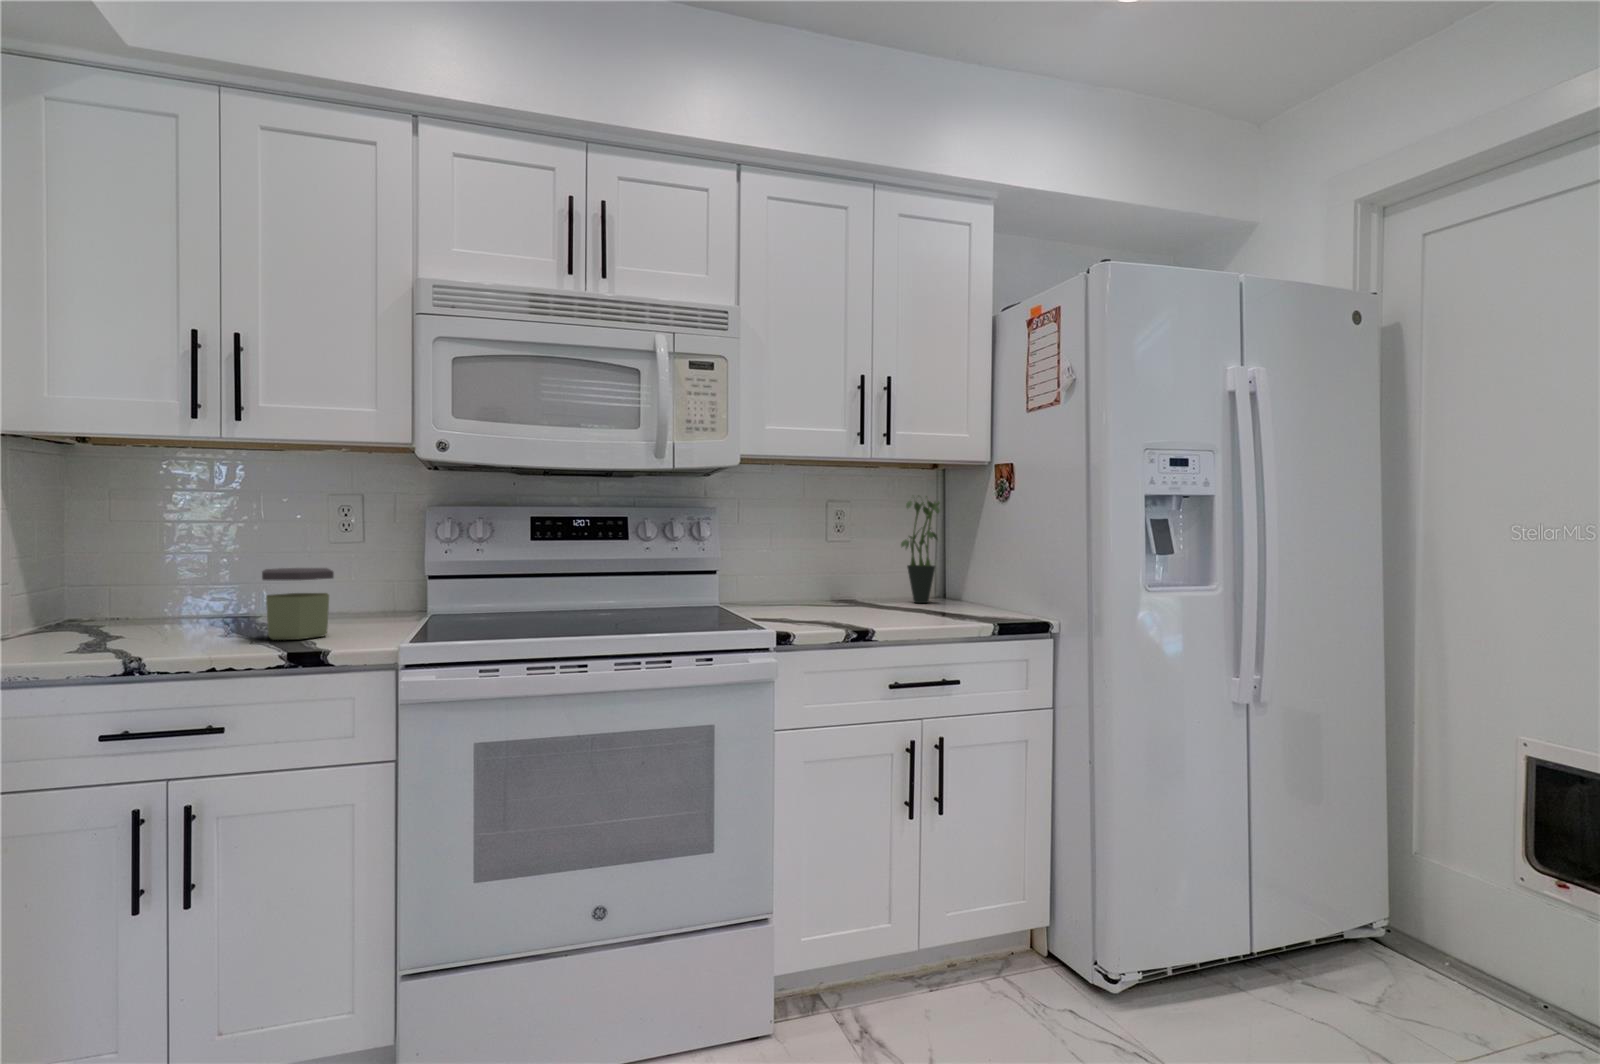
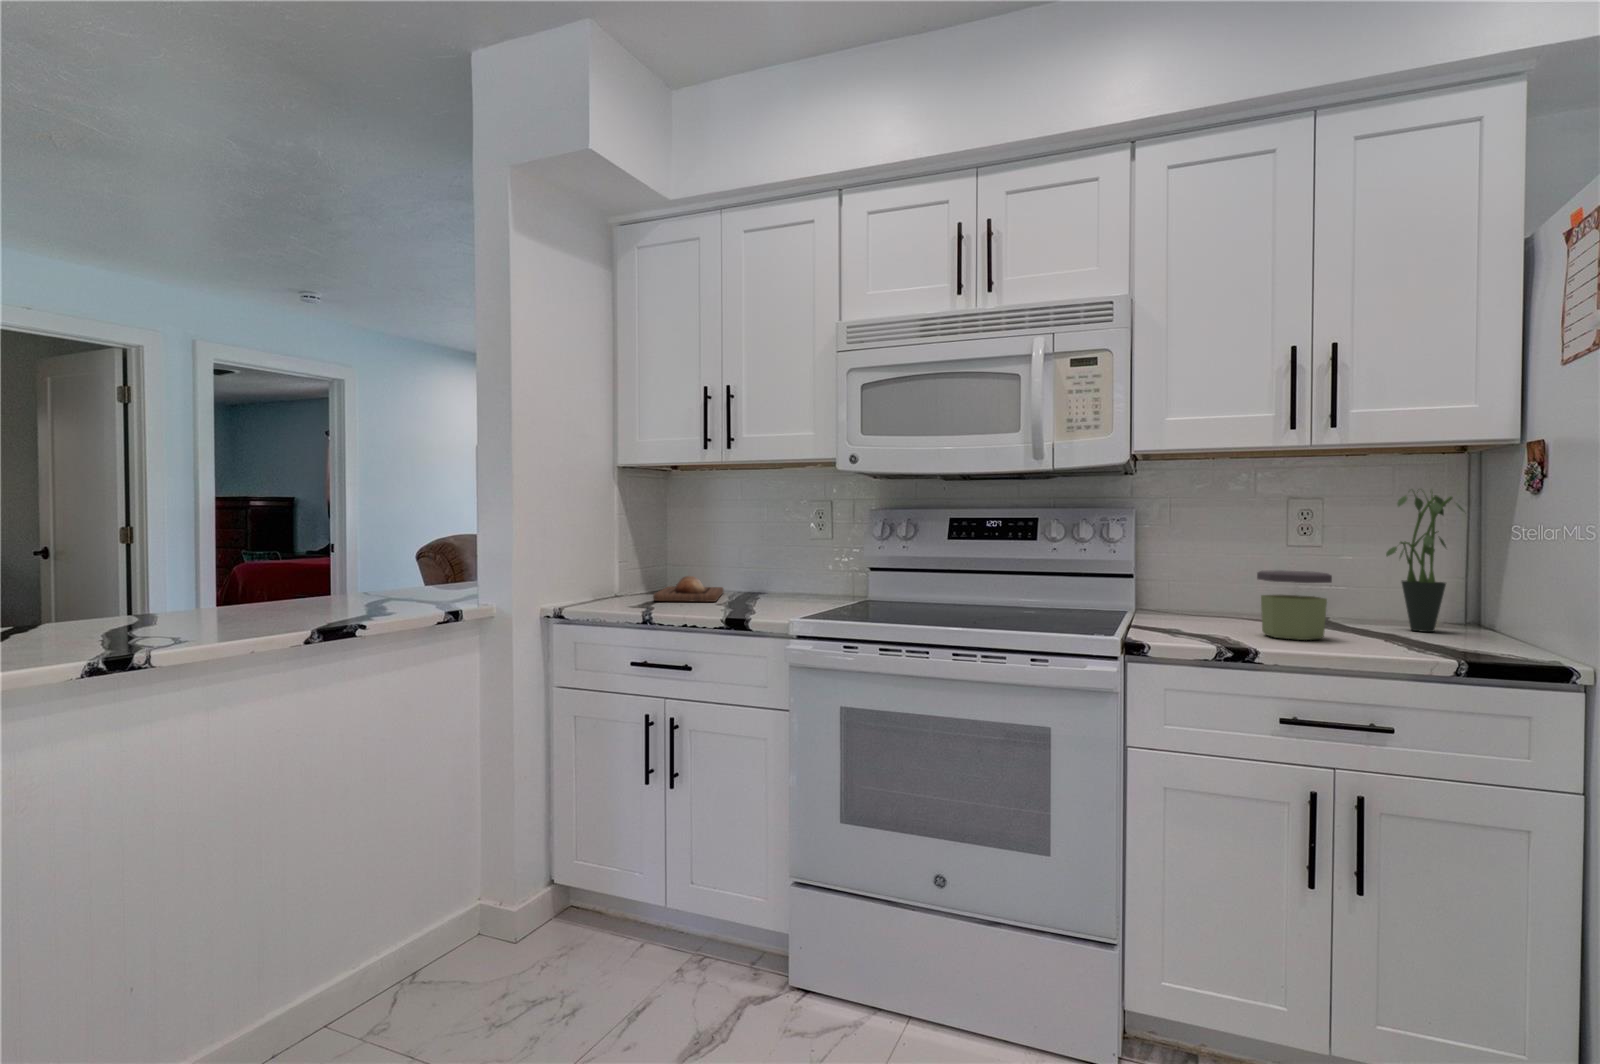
jar: present [262,568,334,640] -> present [1257,570,1332,640]
bread loaf: none [80,602,212,644] -> present [653,576,723,602]

